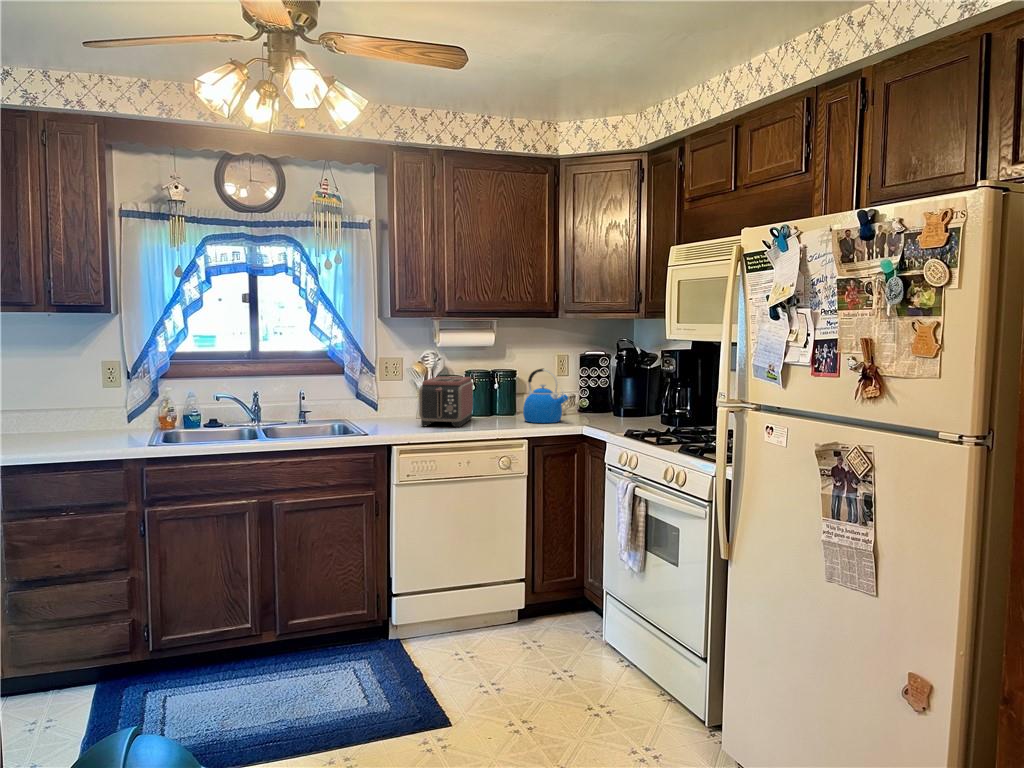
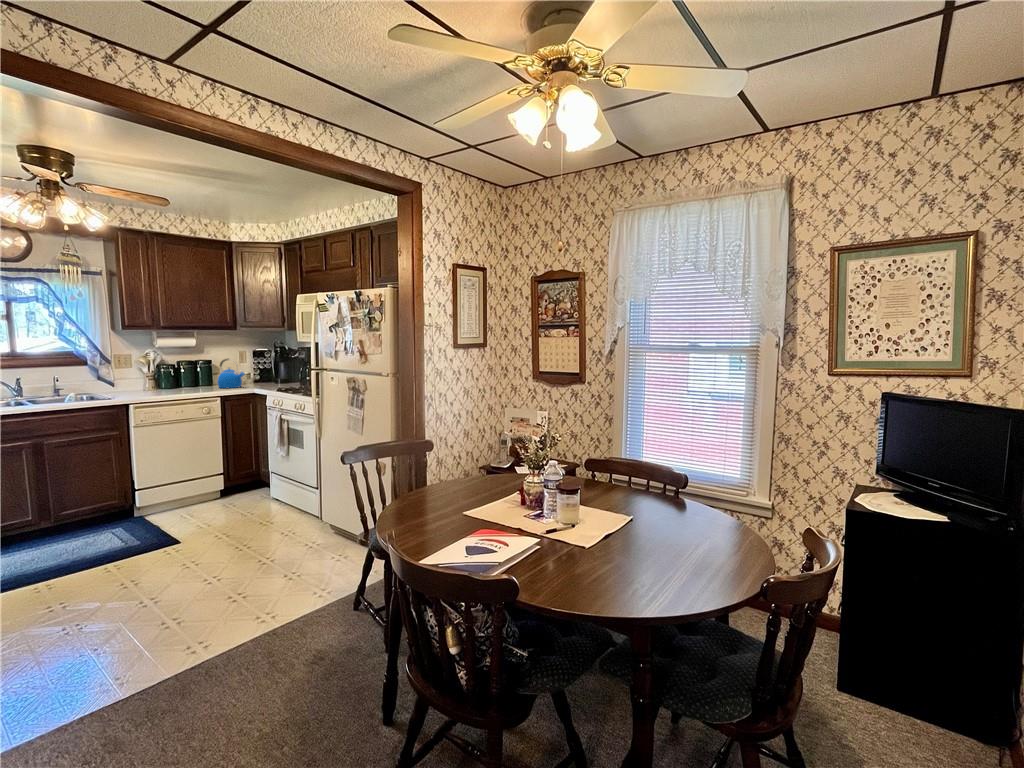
toaster: present [419,376,473,427] -> none [147,365,184,393]

